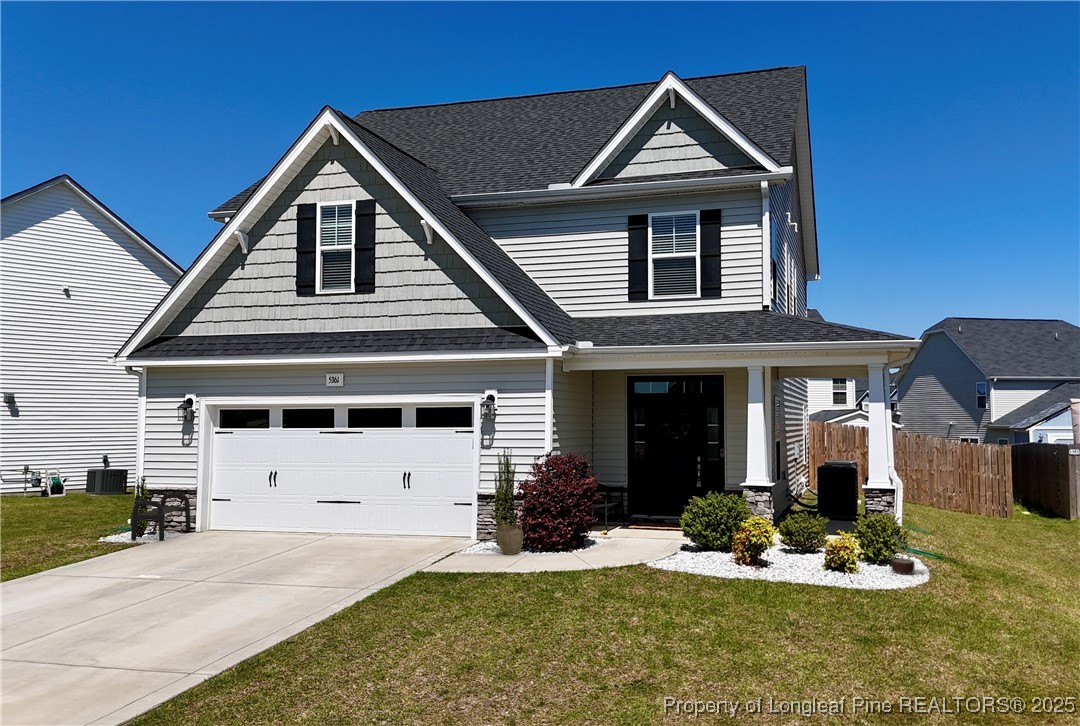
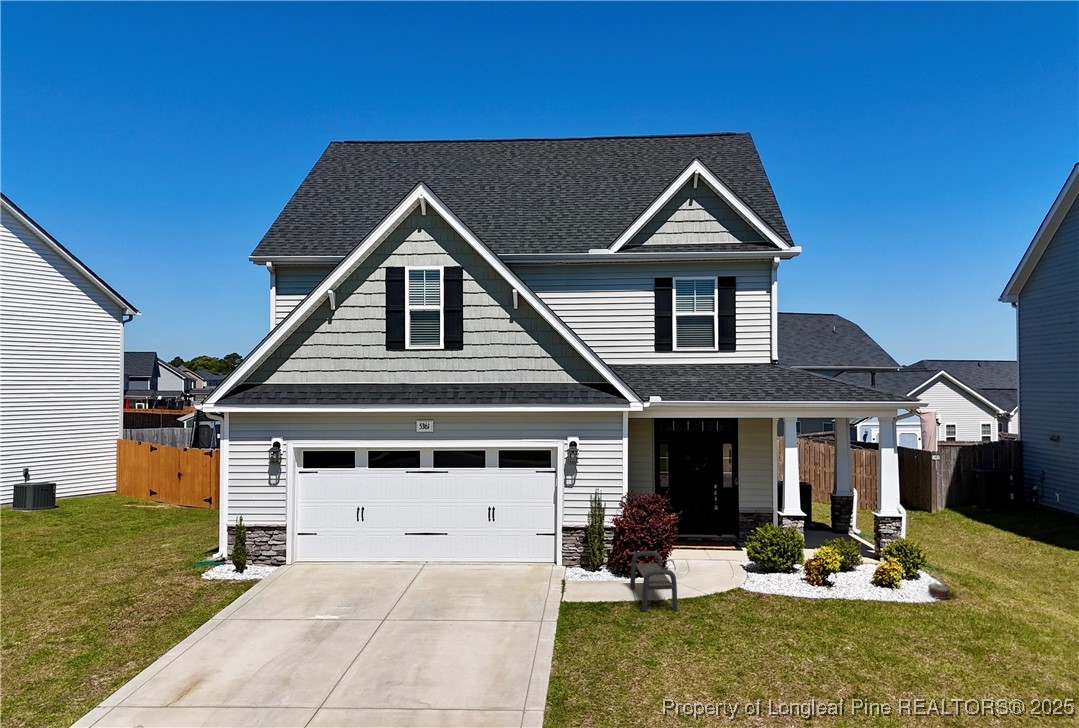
bench: present [131,493,191,541] -> present [630,551,677,611]
woven basket: present [497,520,523,555] -> none [594,555,619,589]

